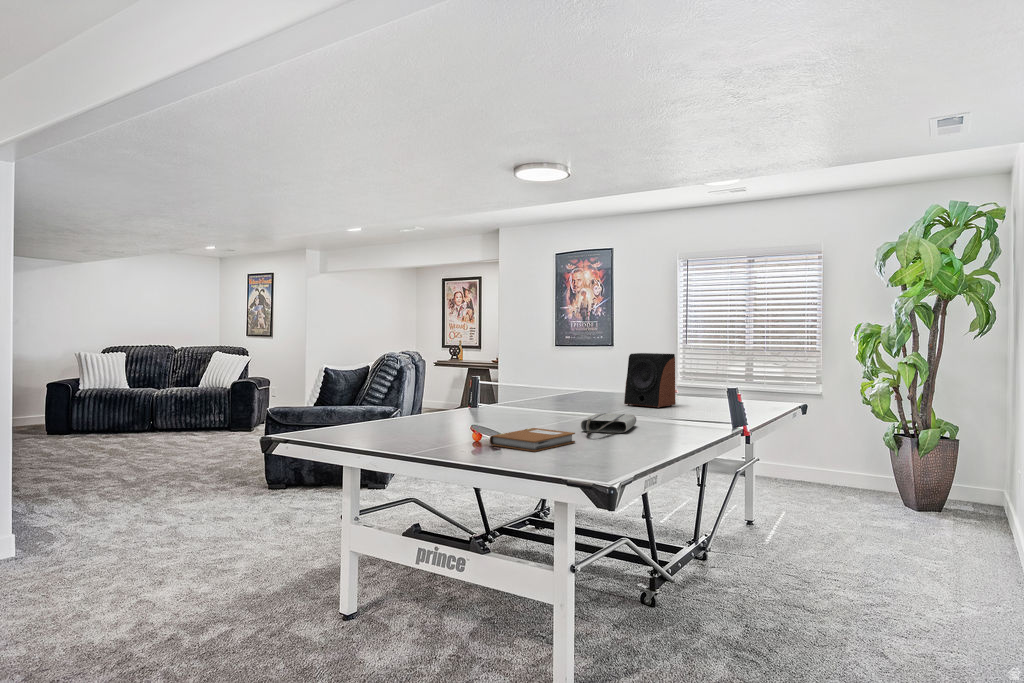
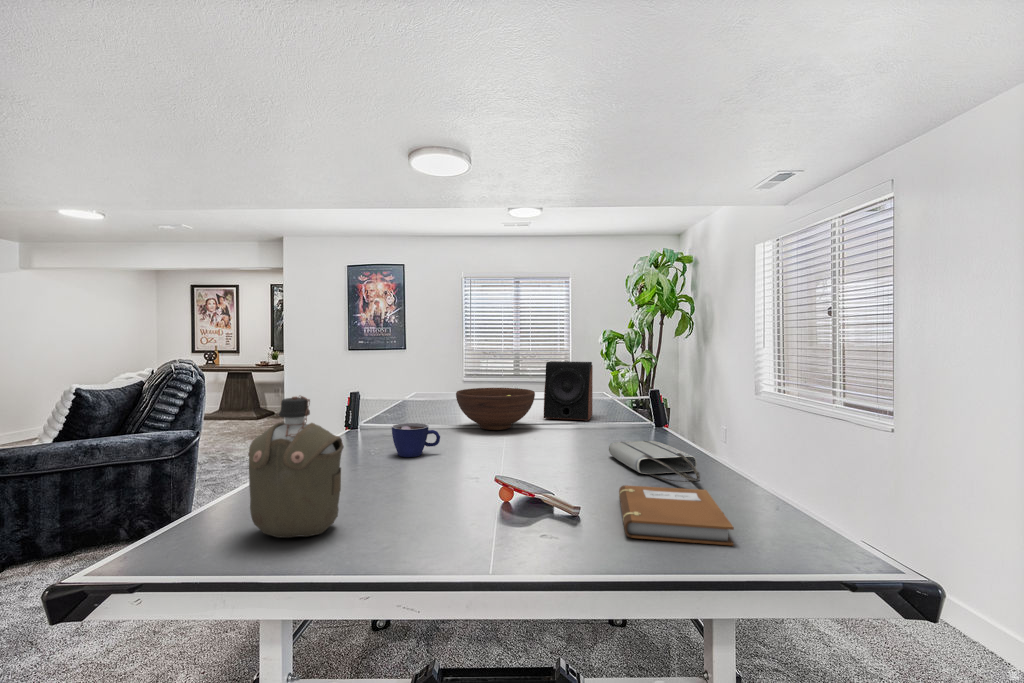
water bottle: none [335,363,378,433] -> present [248,396,344,538]
fruit bowl: none [535,375,601,408] -> present [456,388,535,430]
cup: none [458,394,490,416] -> present [392,423,440,457]

